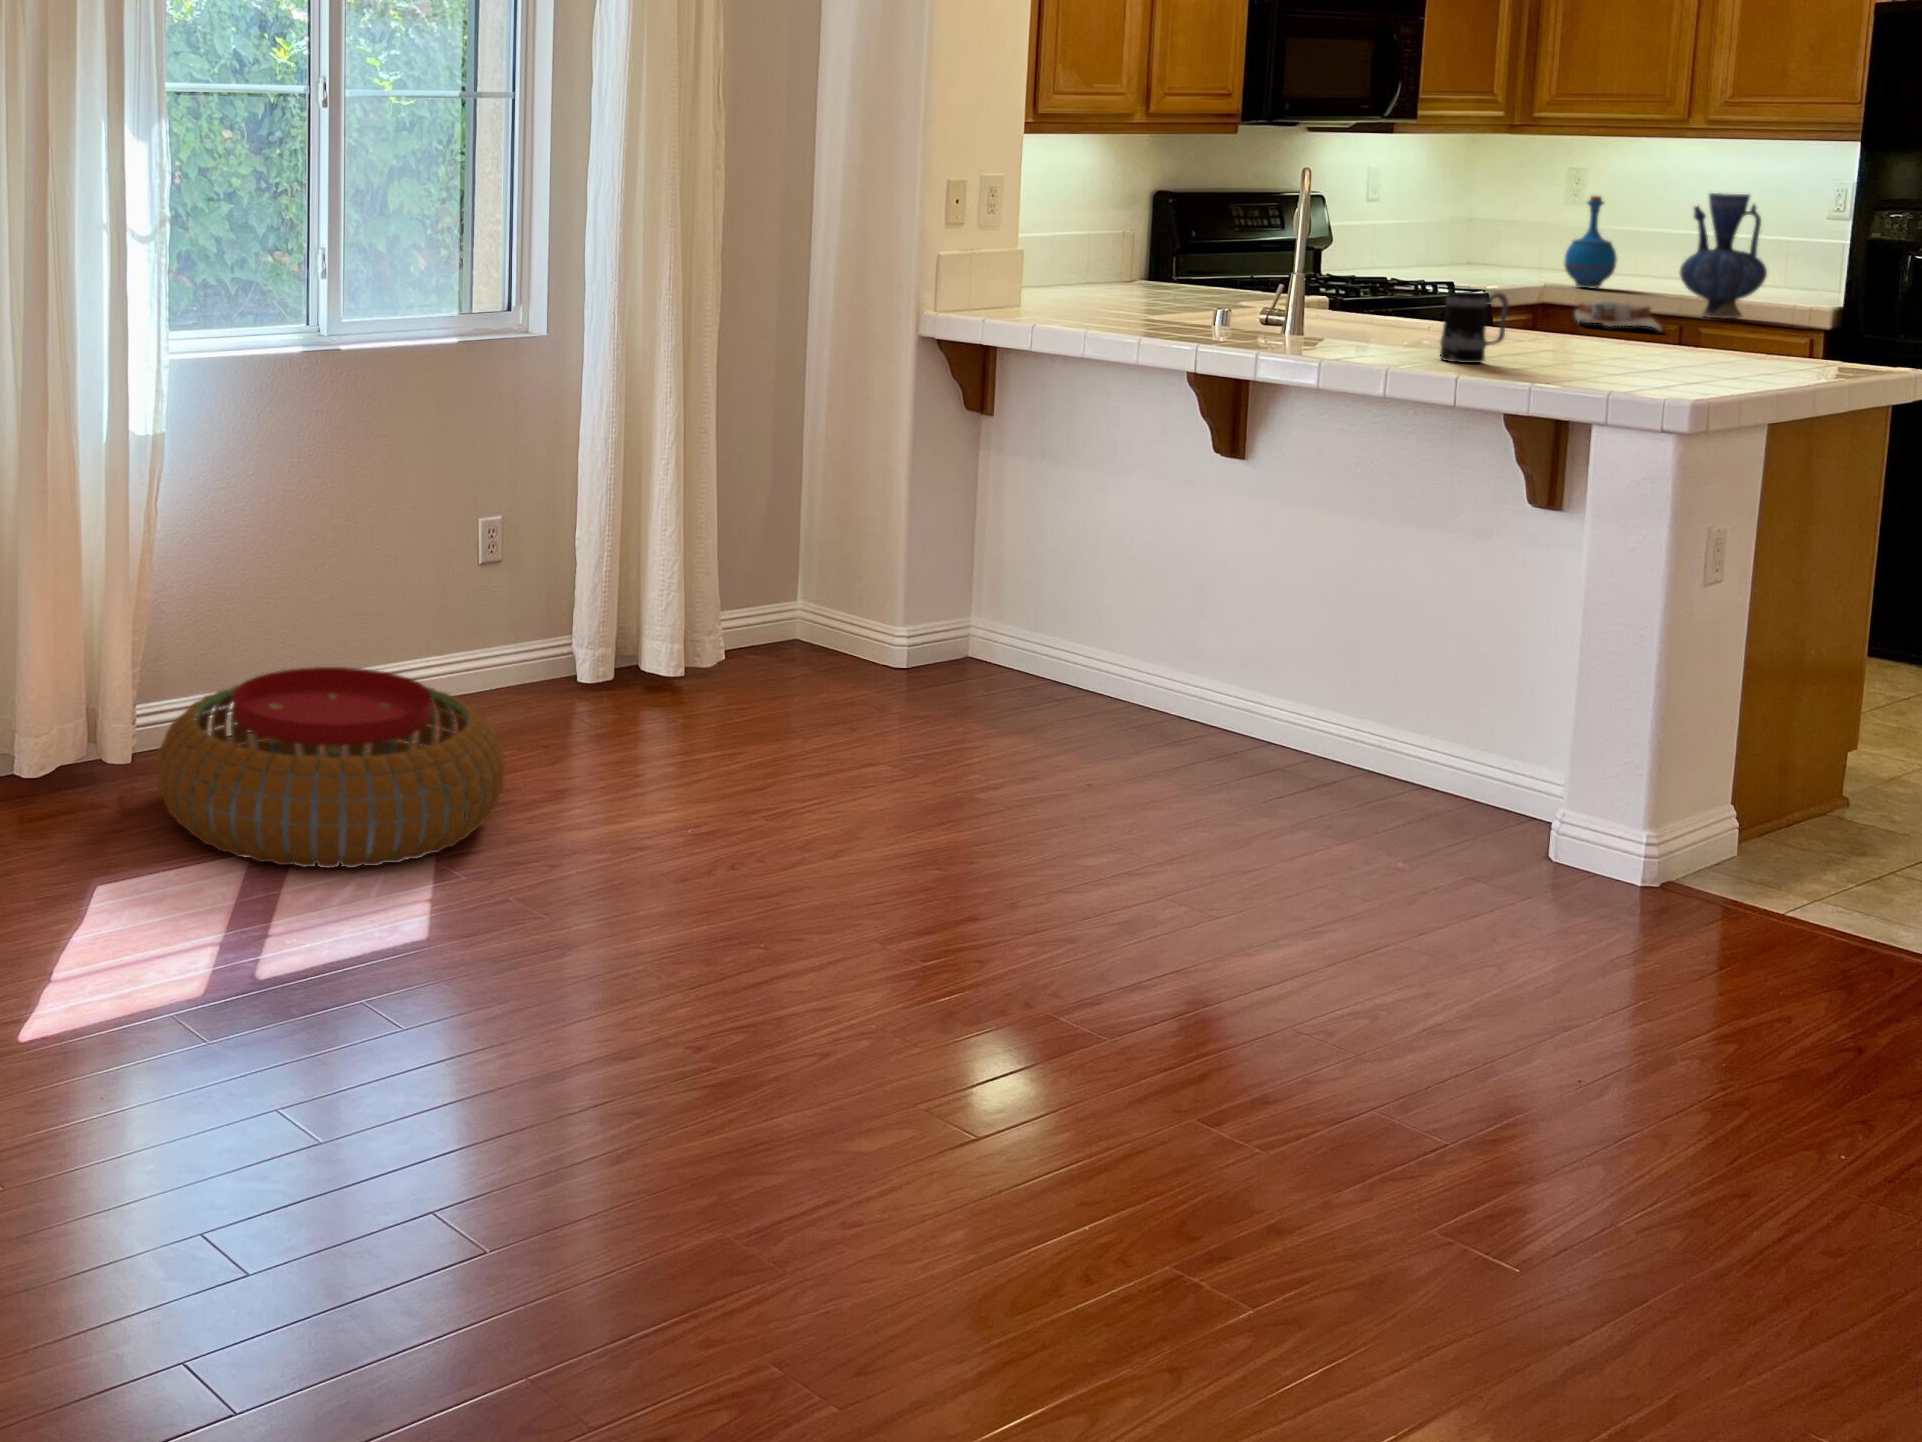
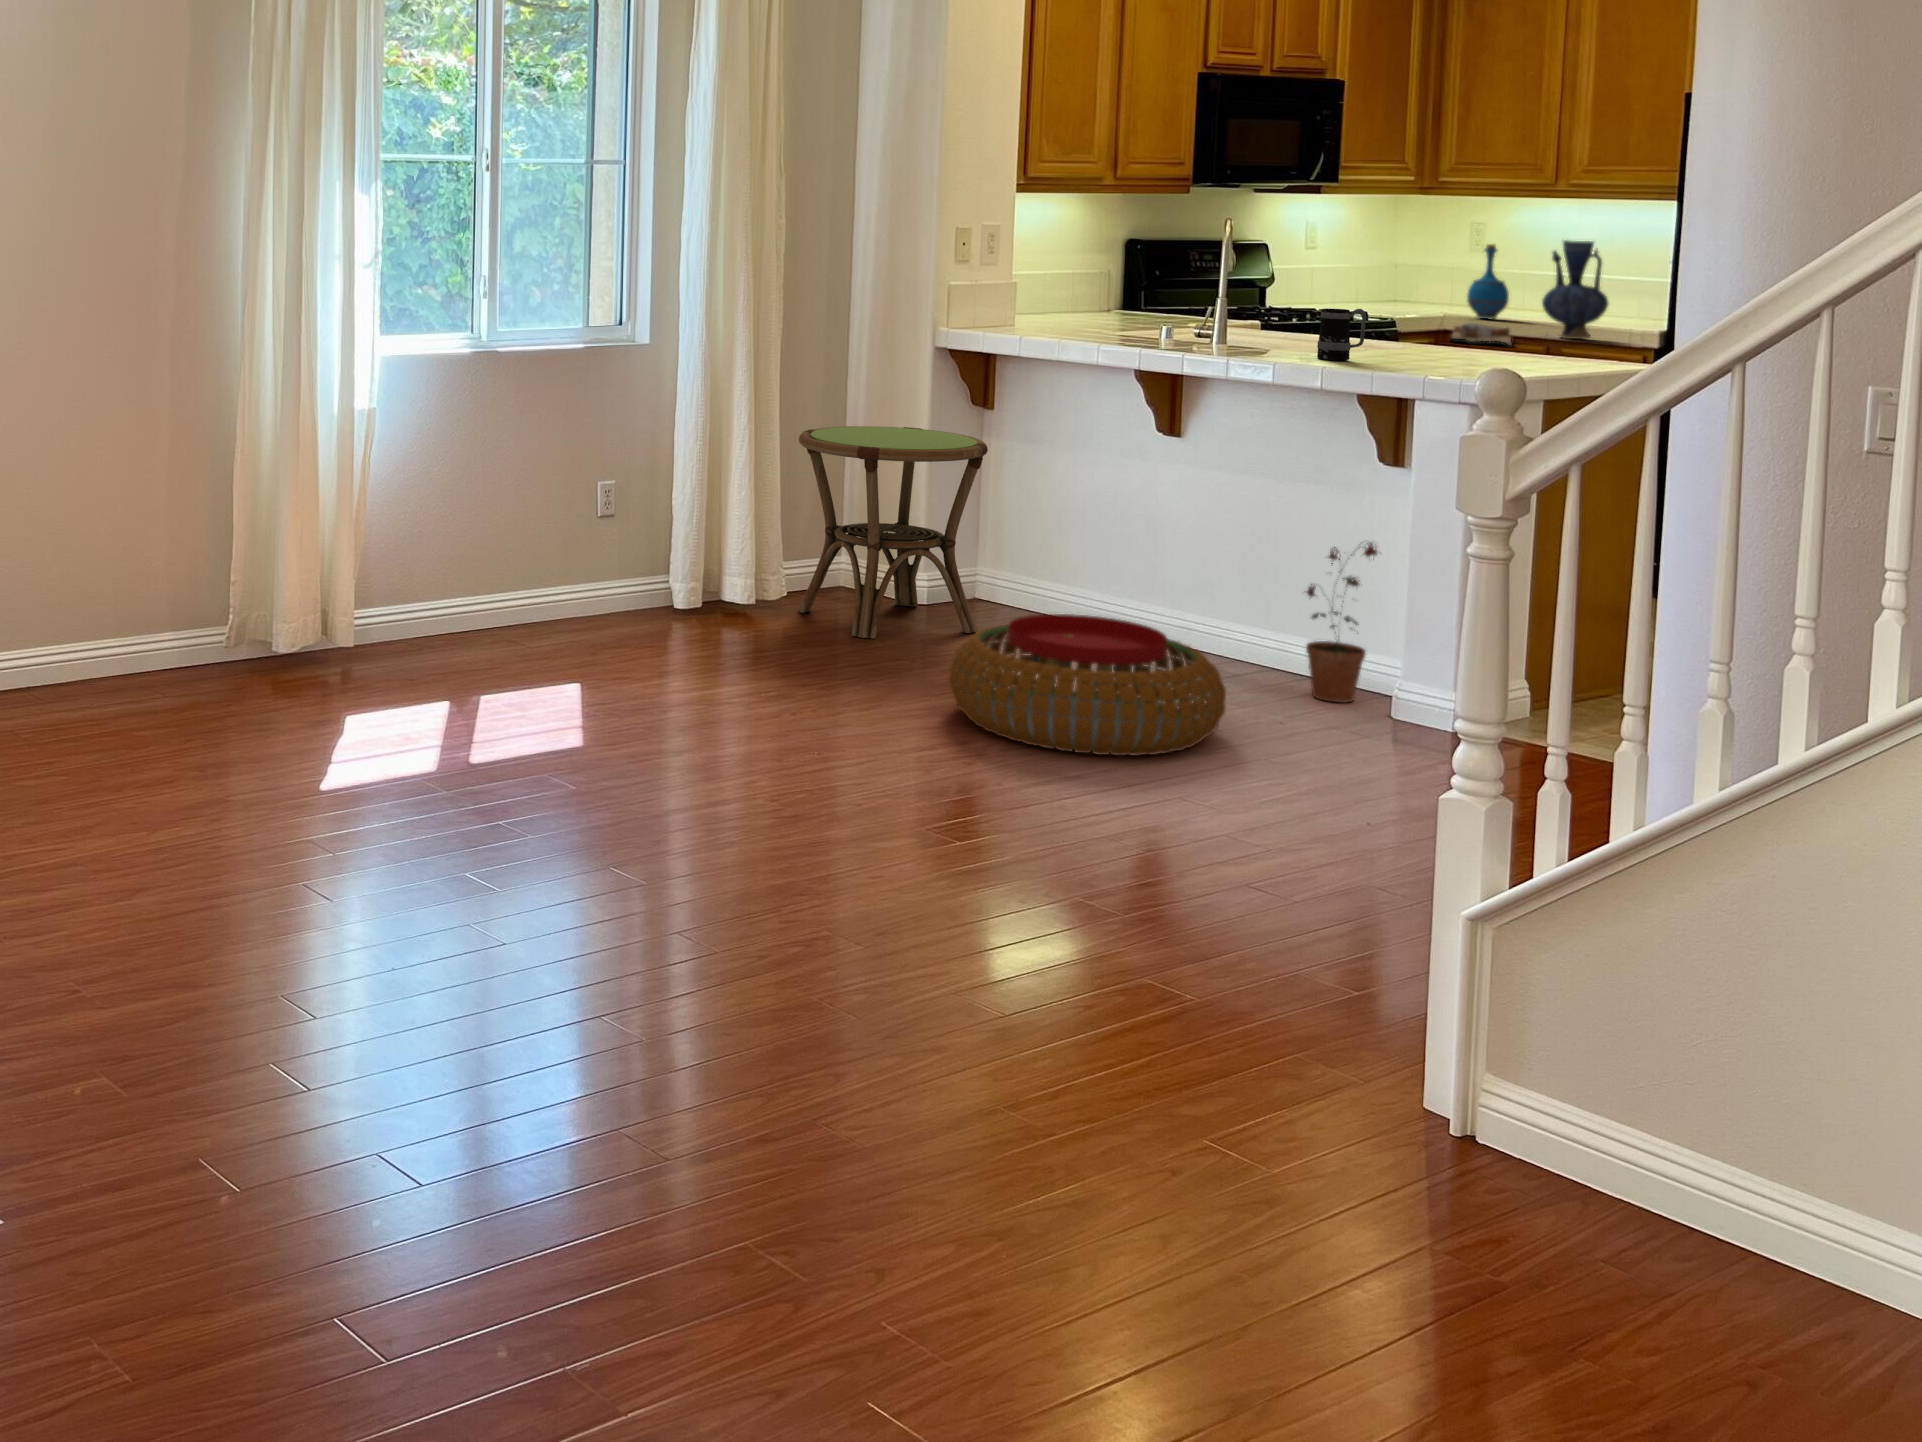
side table: none [740,440,990,728] -> present [798,426,988,639]
potted plant: none [1421,611,1534,831] -> present [1306,543,1381,703]
pouf: present [156,667,505,868] -> present [948,614,1226,756]

